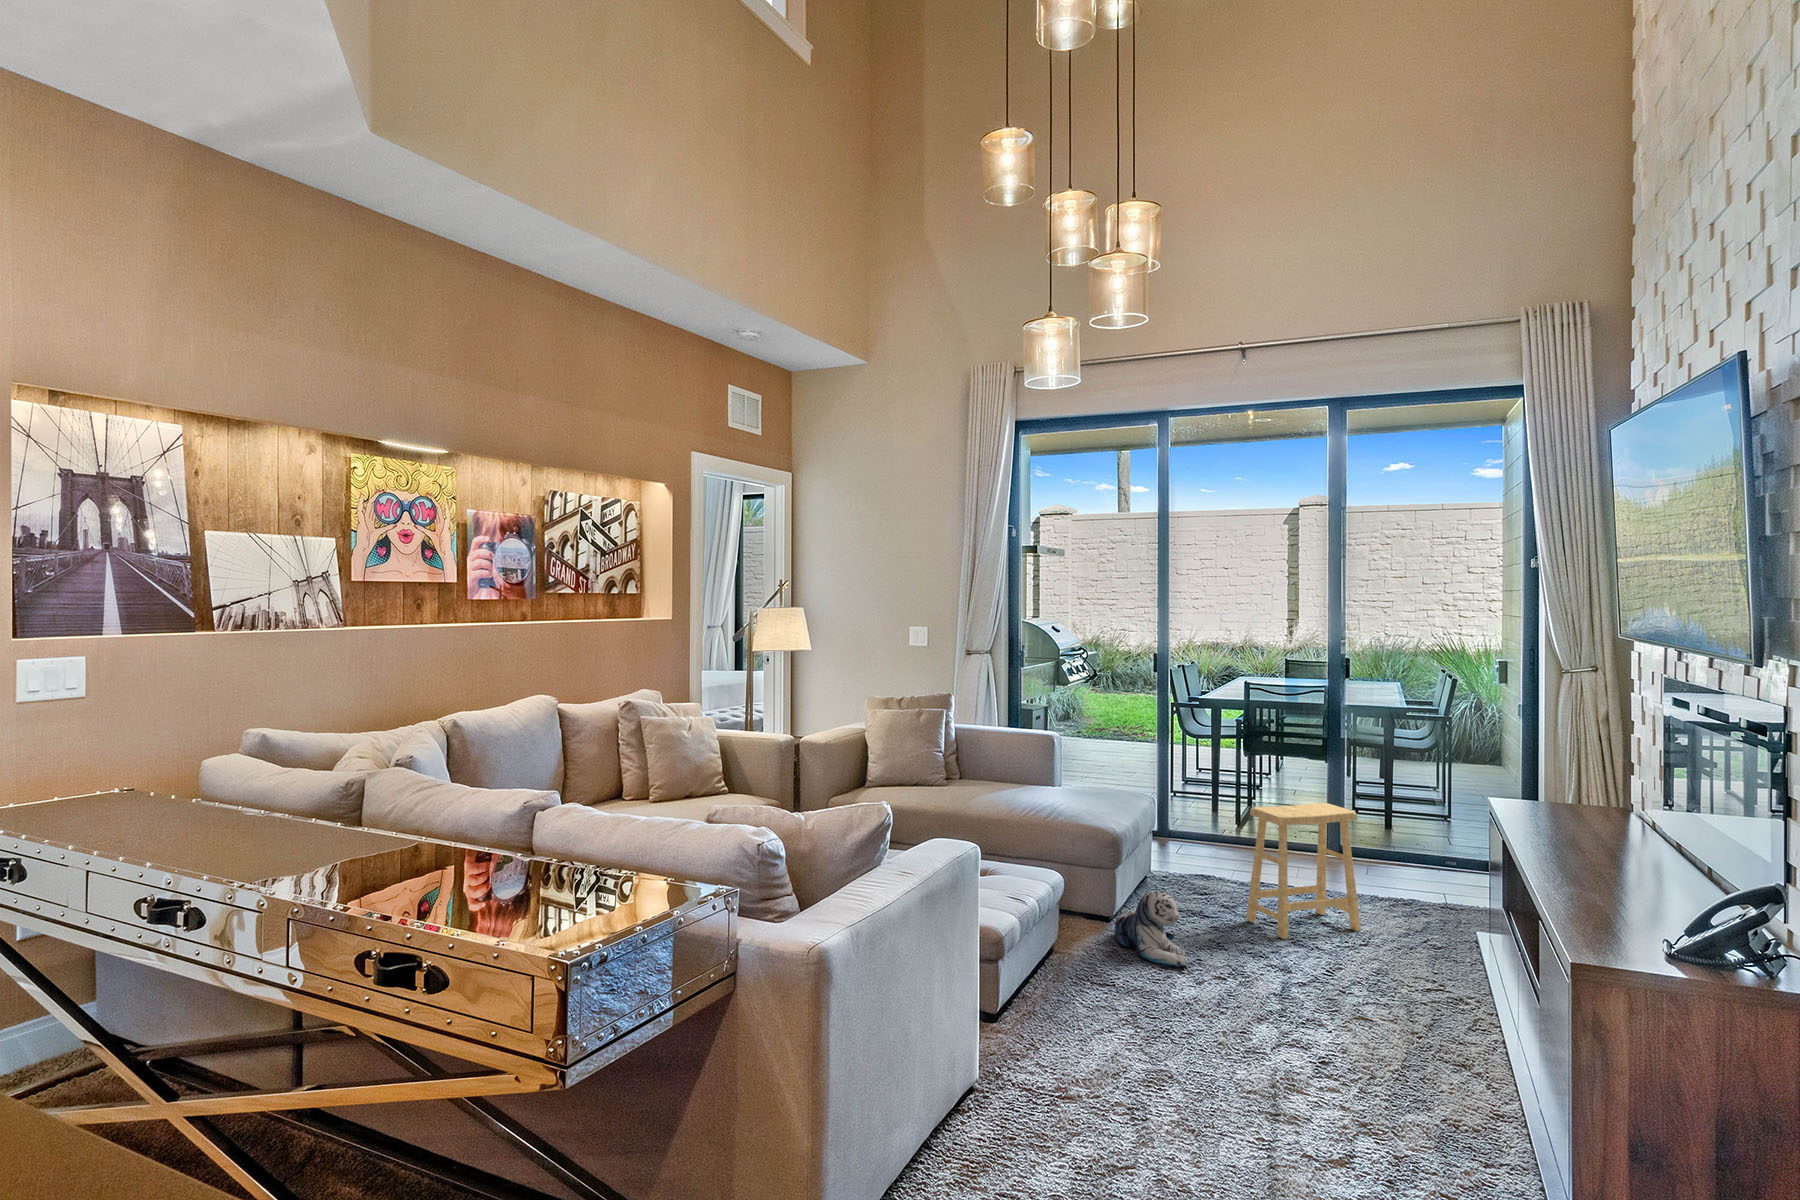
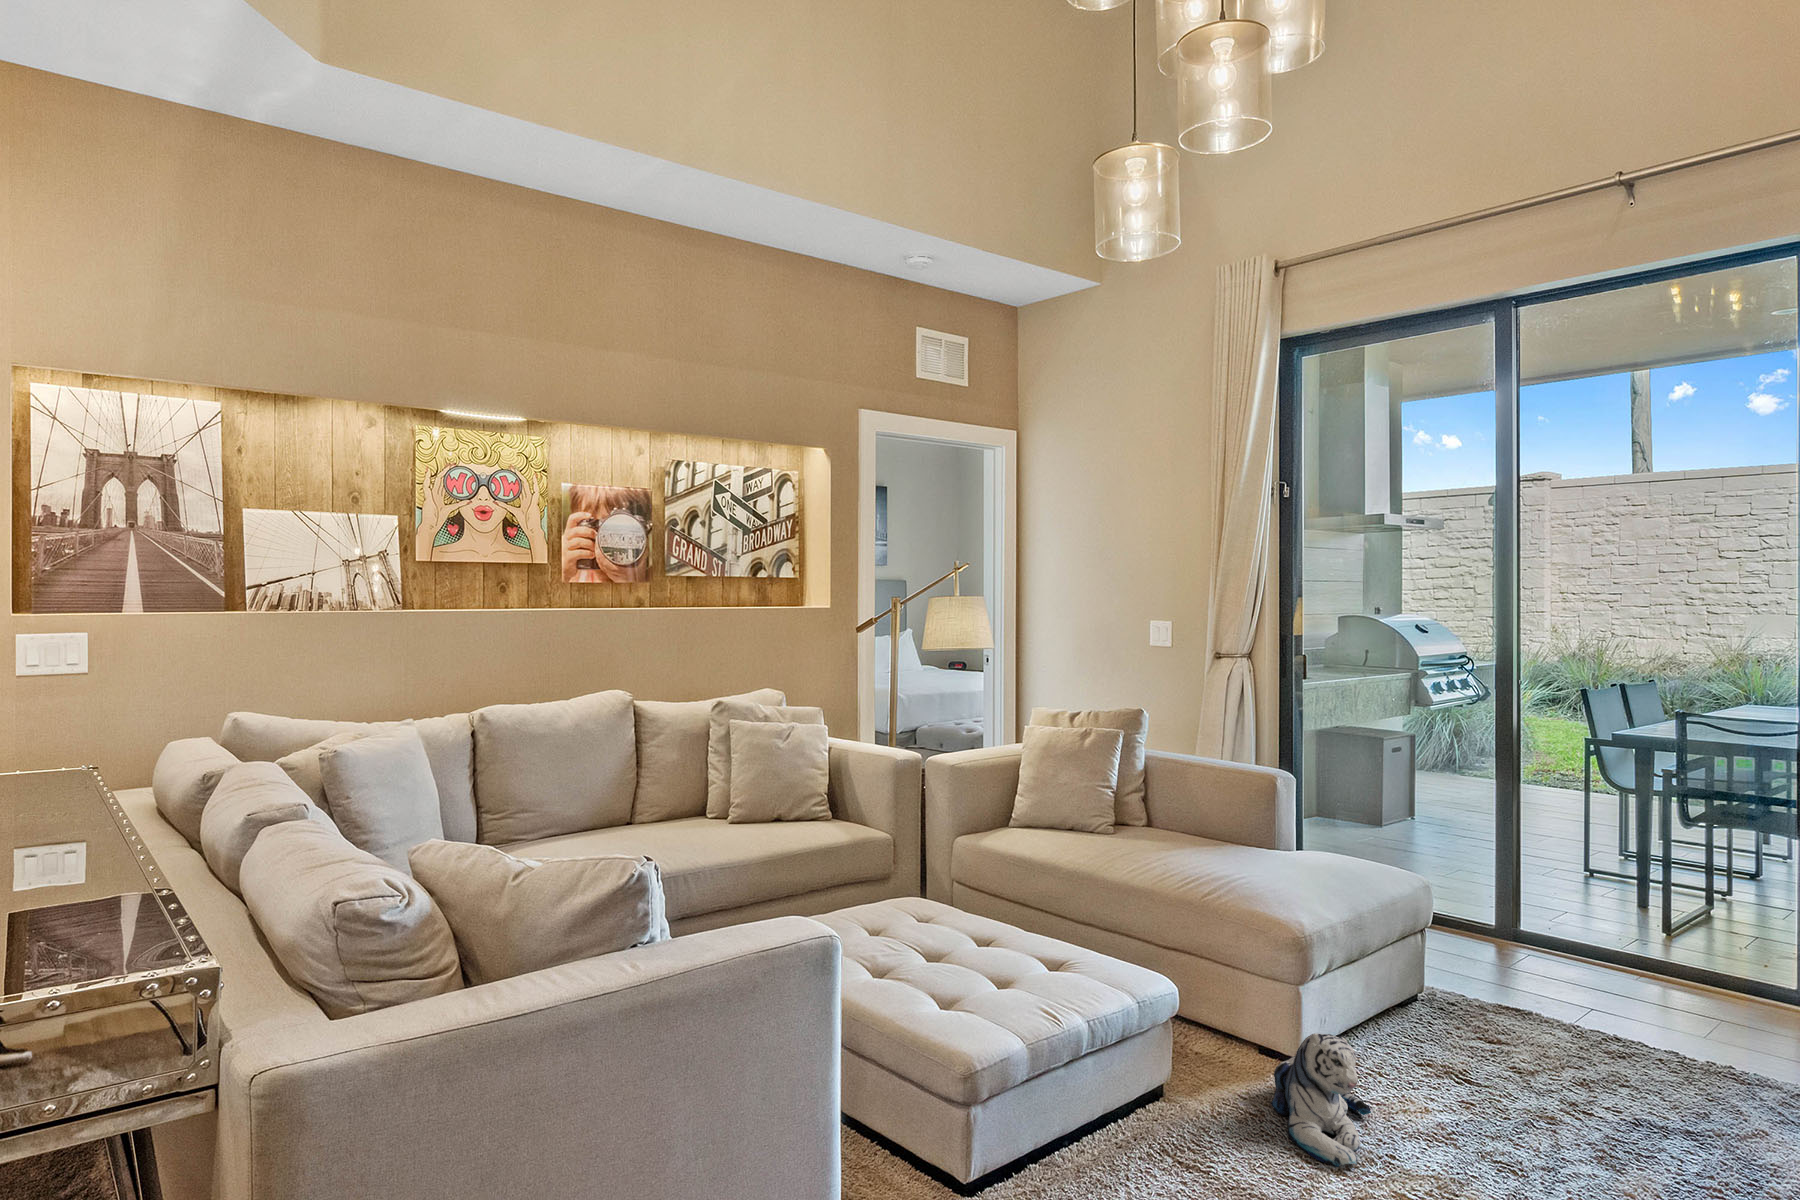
footstool: present [1246,803,1361,939] -> none [1534,917,1758,1165]

